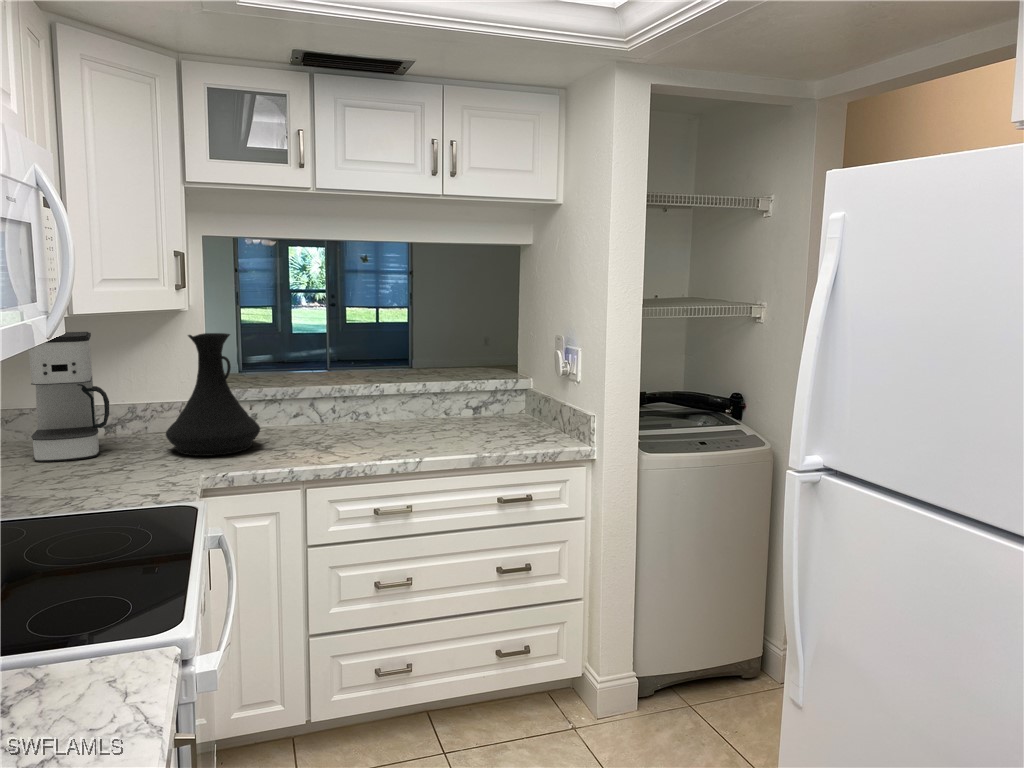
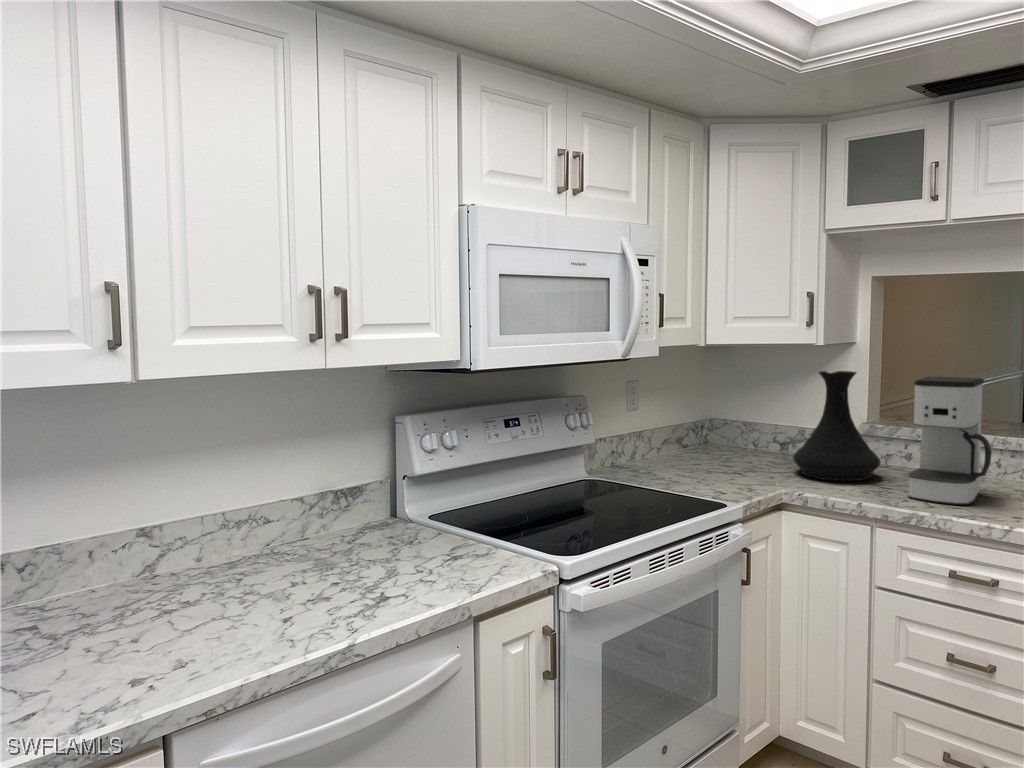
coffee maker: present [29,332,109,462] -> present [908,376,992,505]

